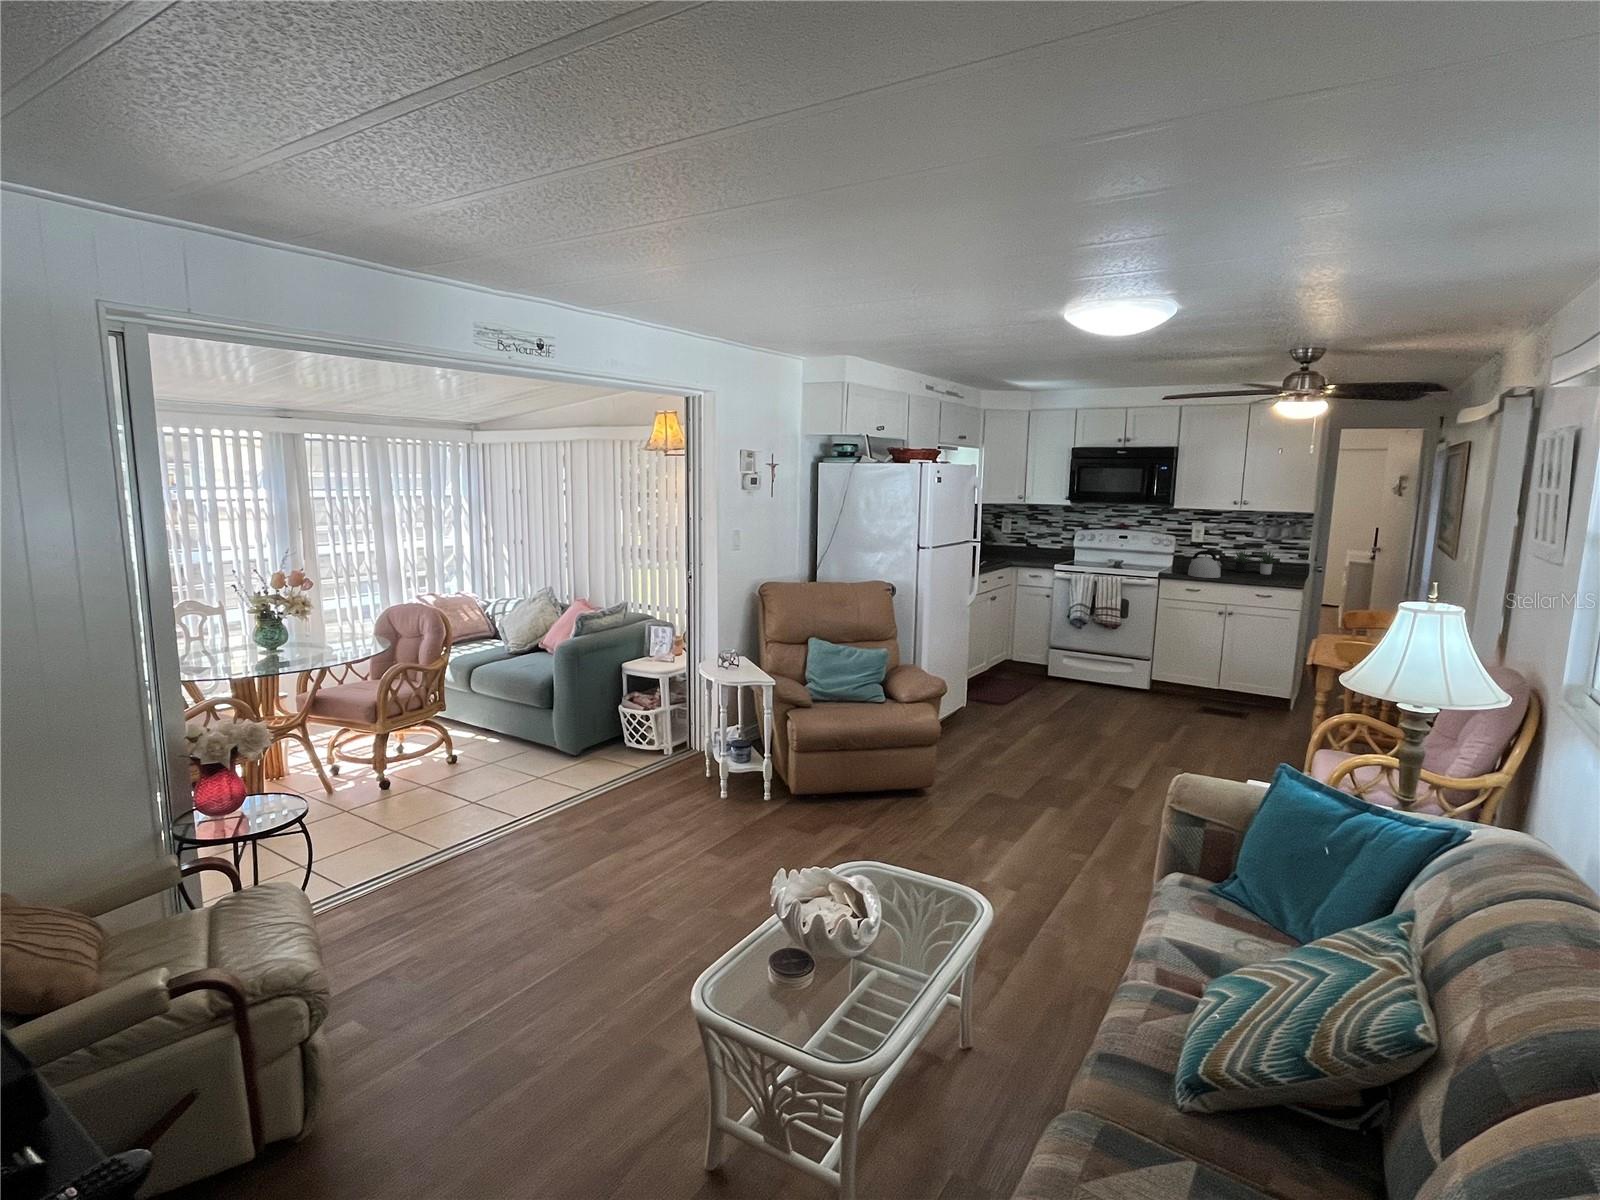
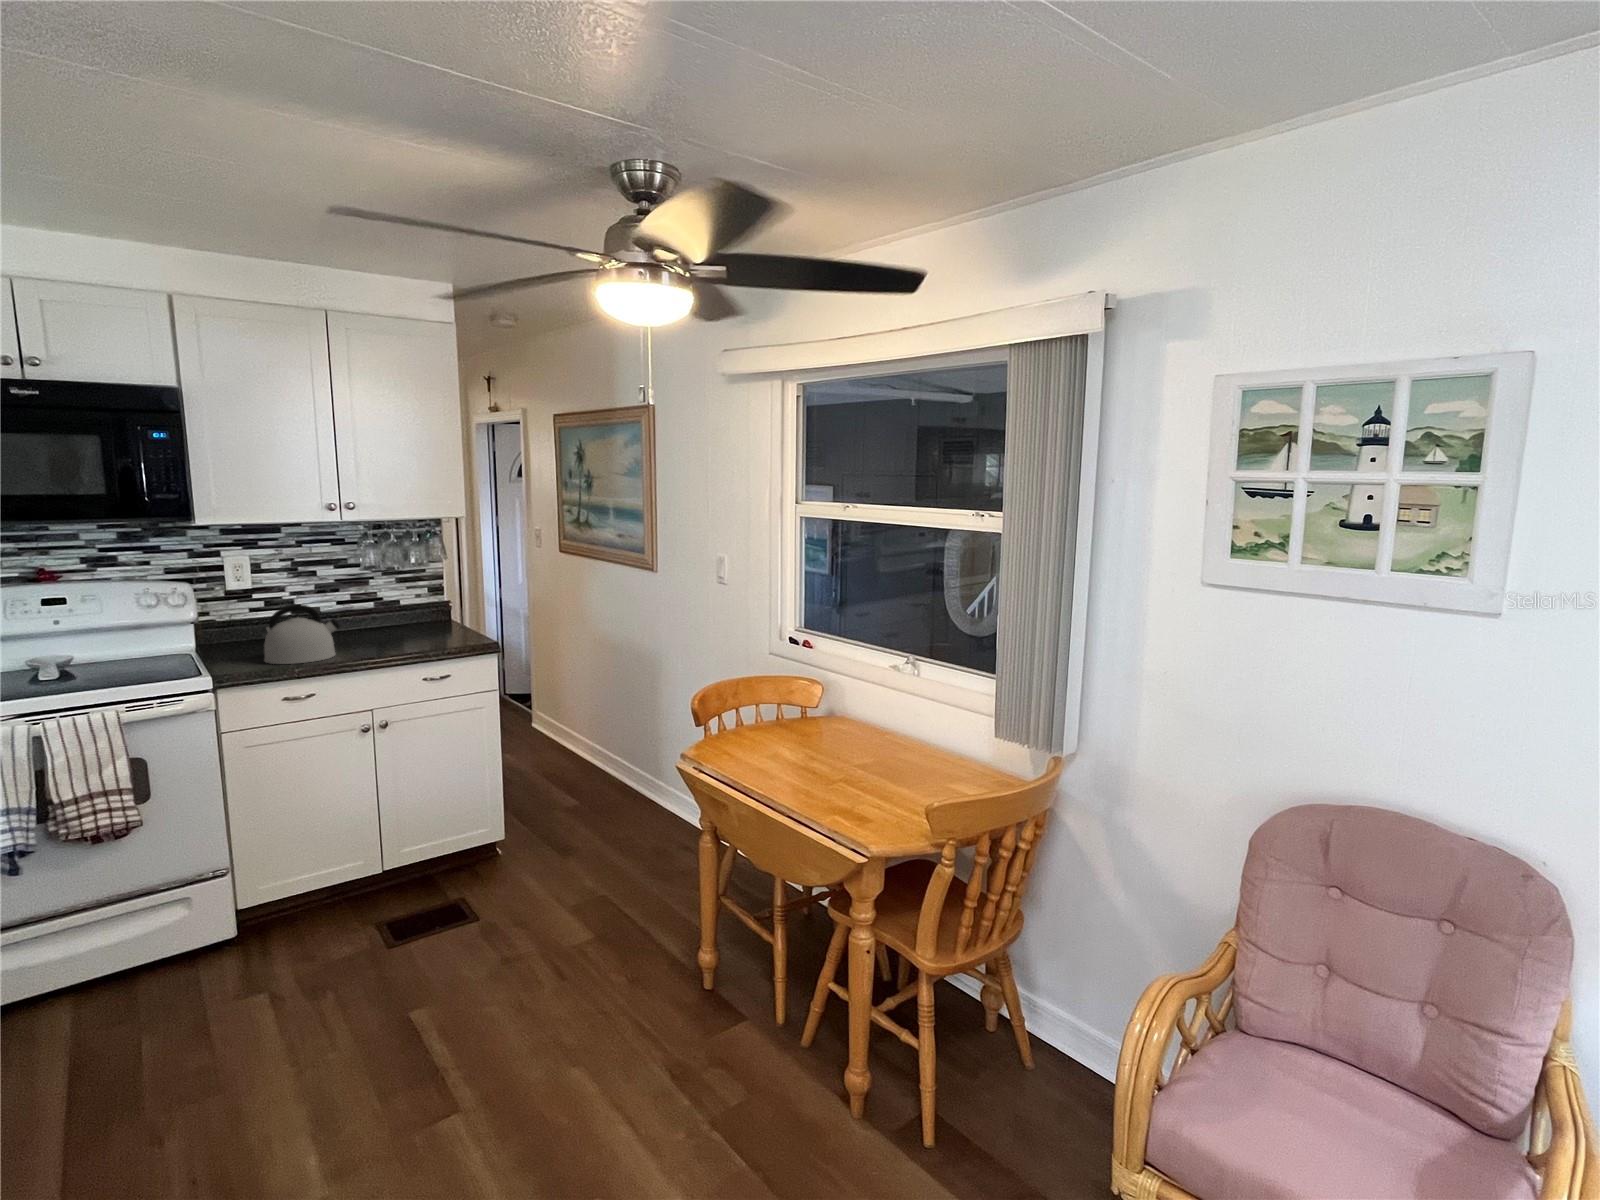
succulent plant: present [1234,551,1277,575] -> none [321,586,415,636]

